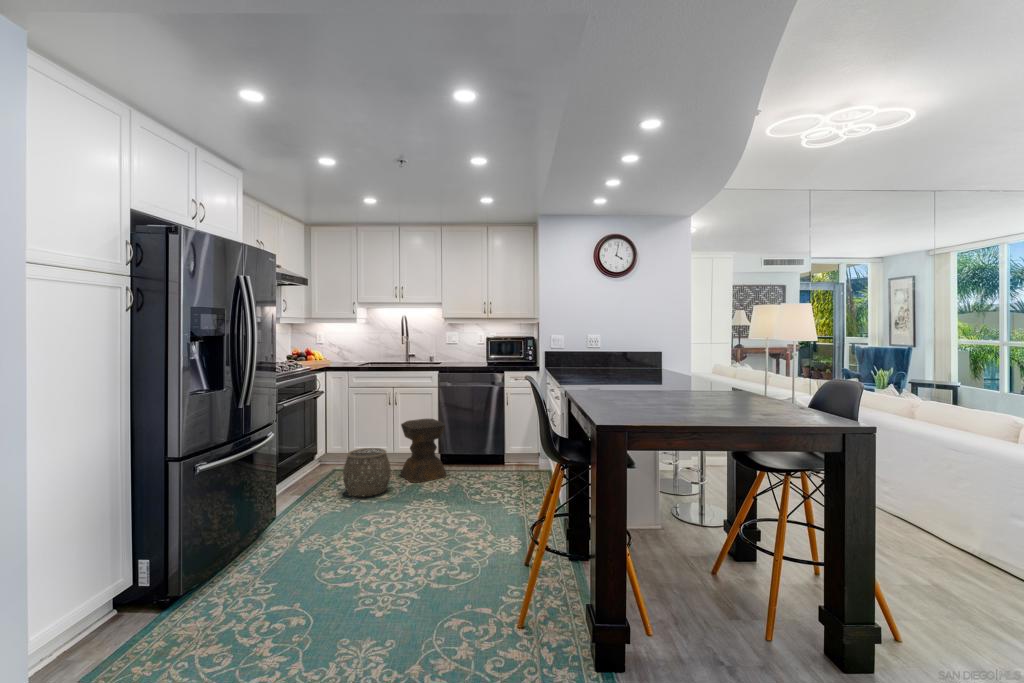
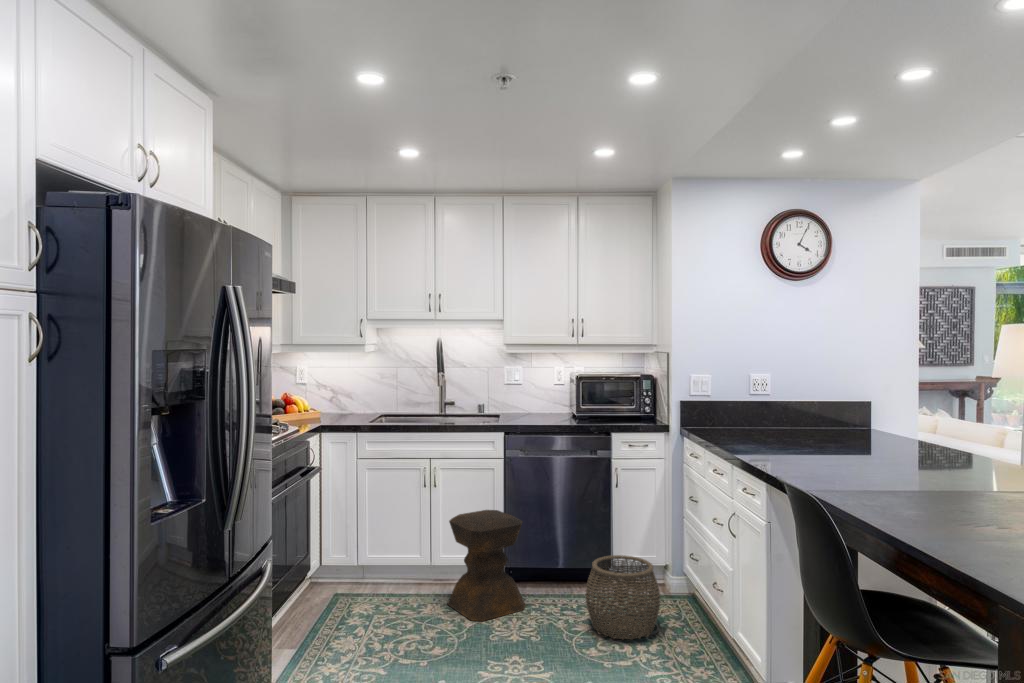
woven basket: present [343,448,391,497] -> present [585,555,661,640]

